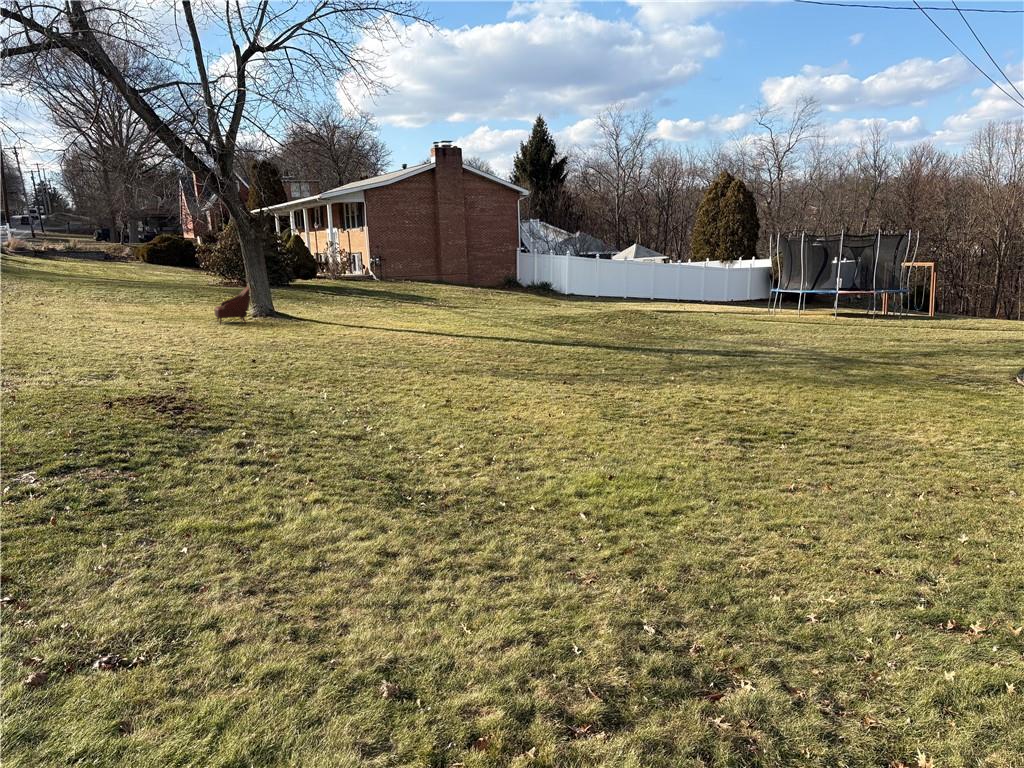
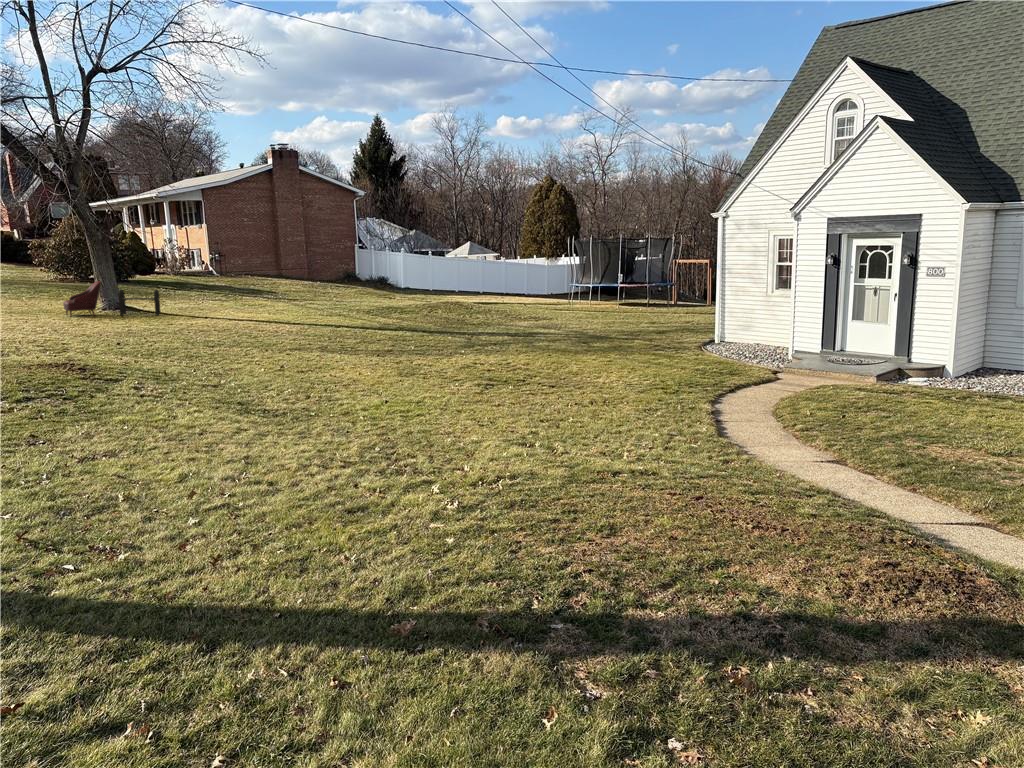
bench: none [271,295,314,324] -> present [119,290,161,316]

